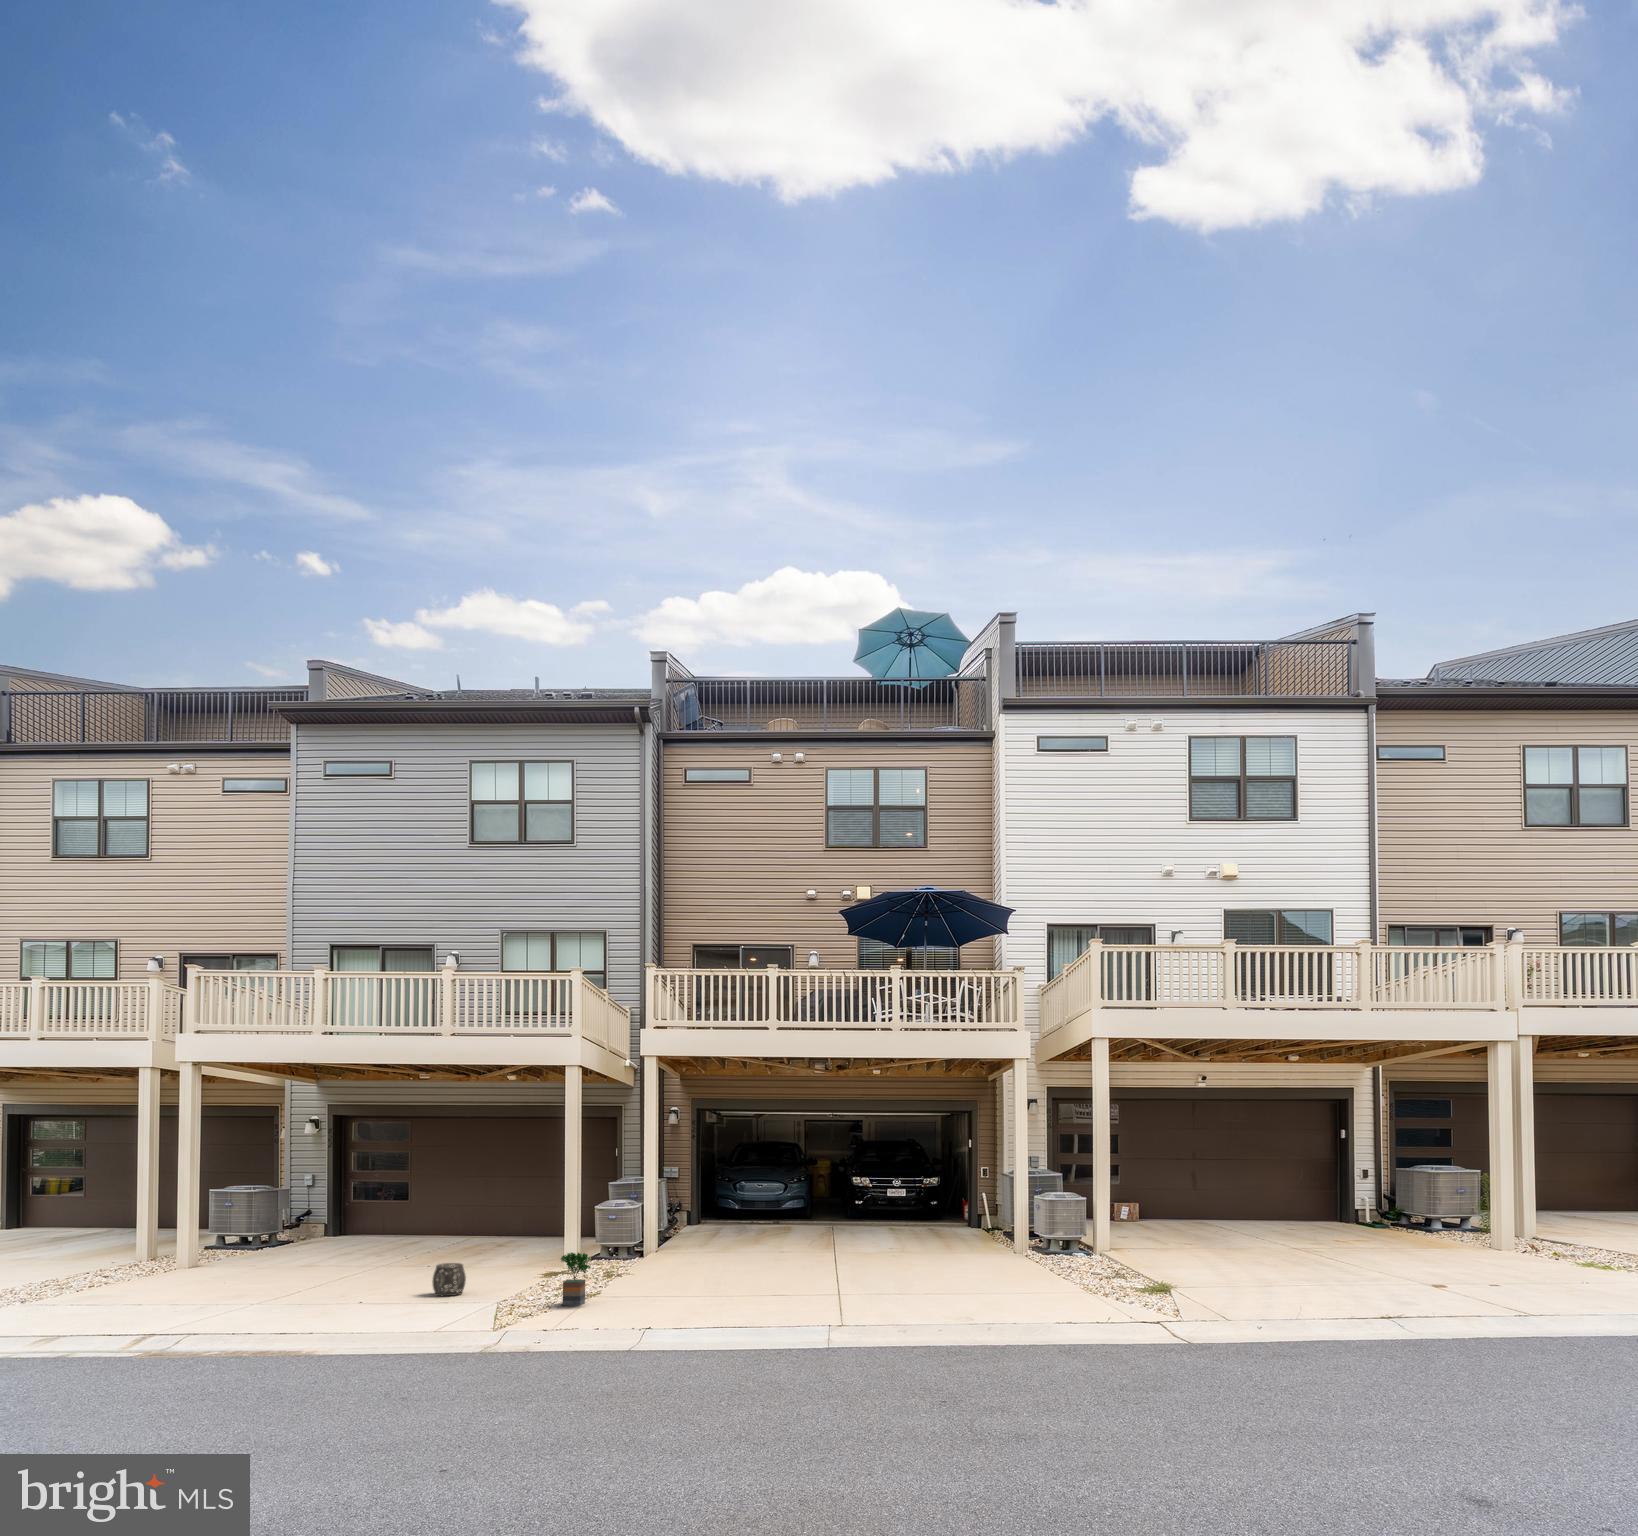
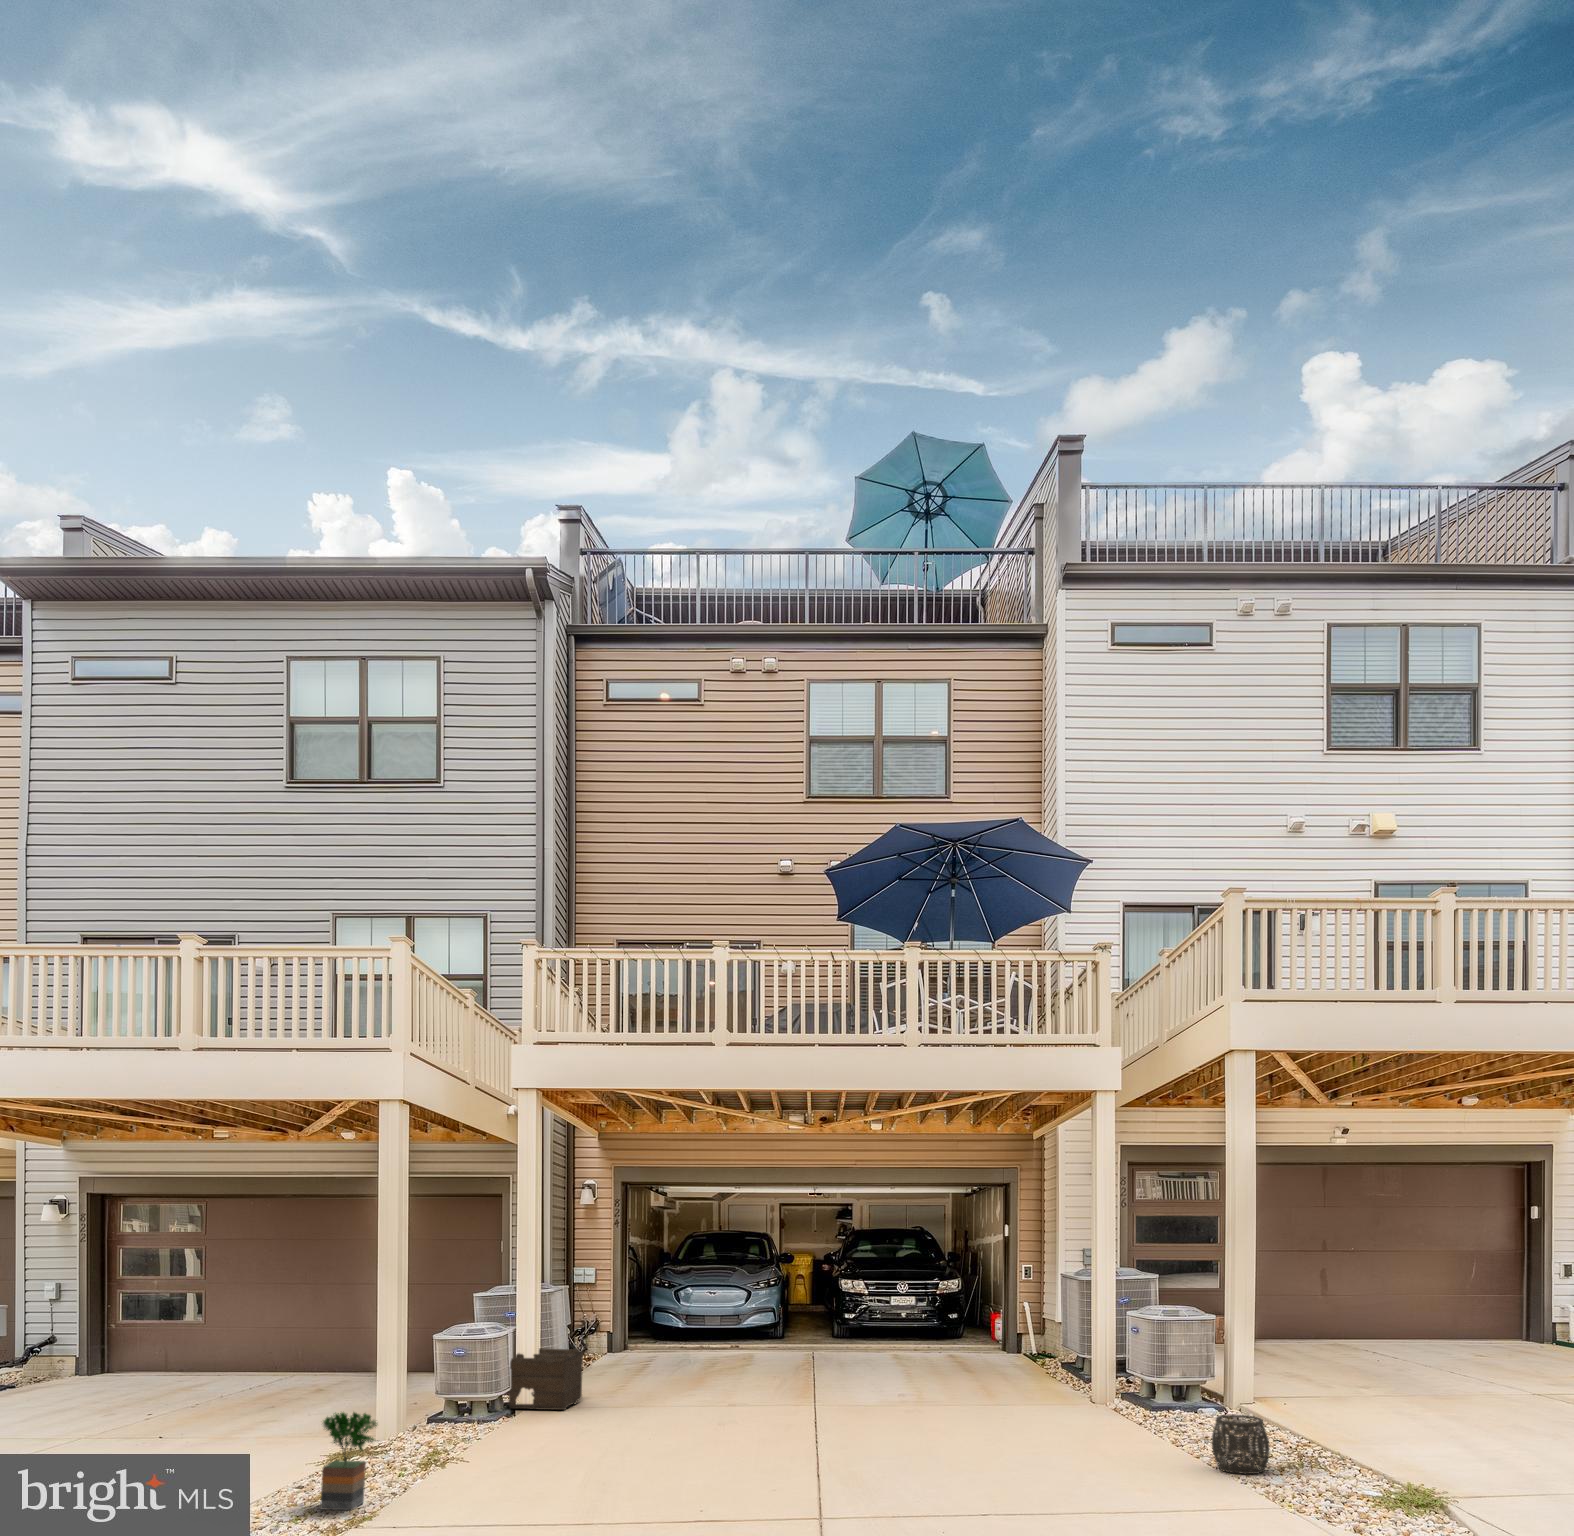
wooden crate: none [645,1222,690,1260] -> present [509,1348,583,1410]
woven basket: present [432,1263,466,1296] -> present [1212,1414,1270,1474]

